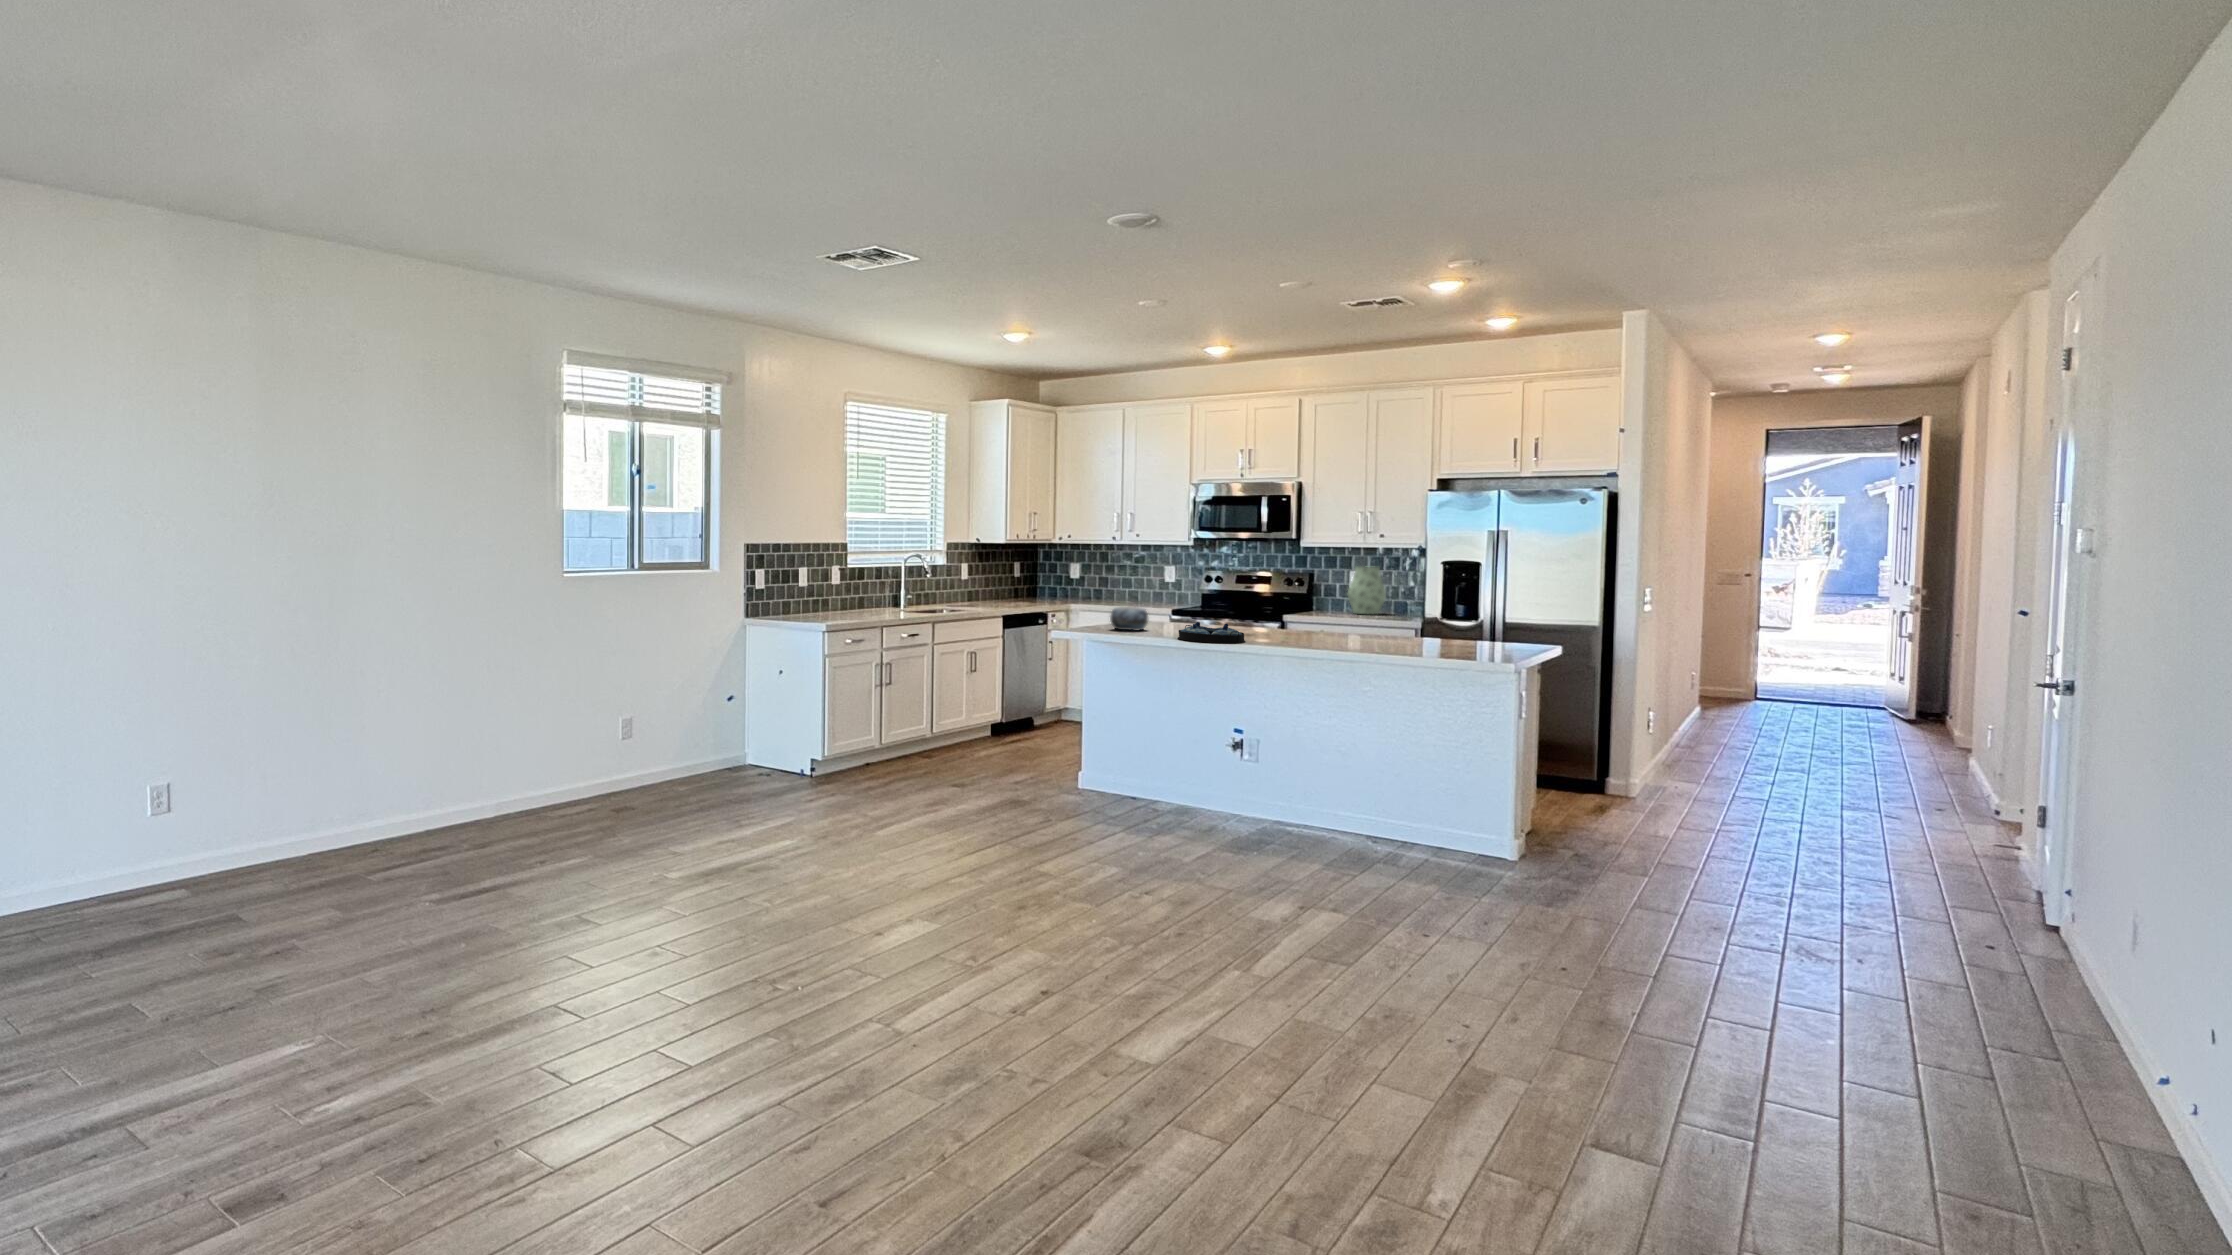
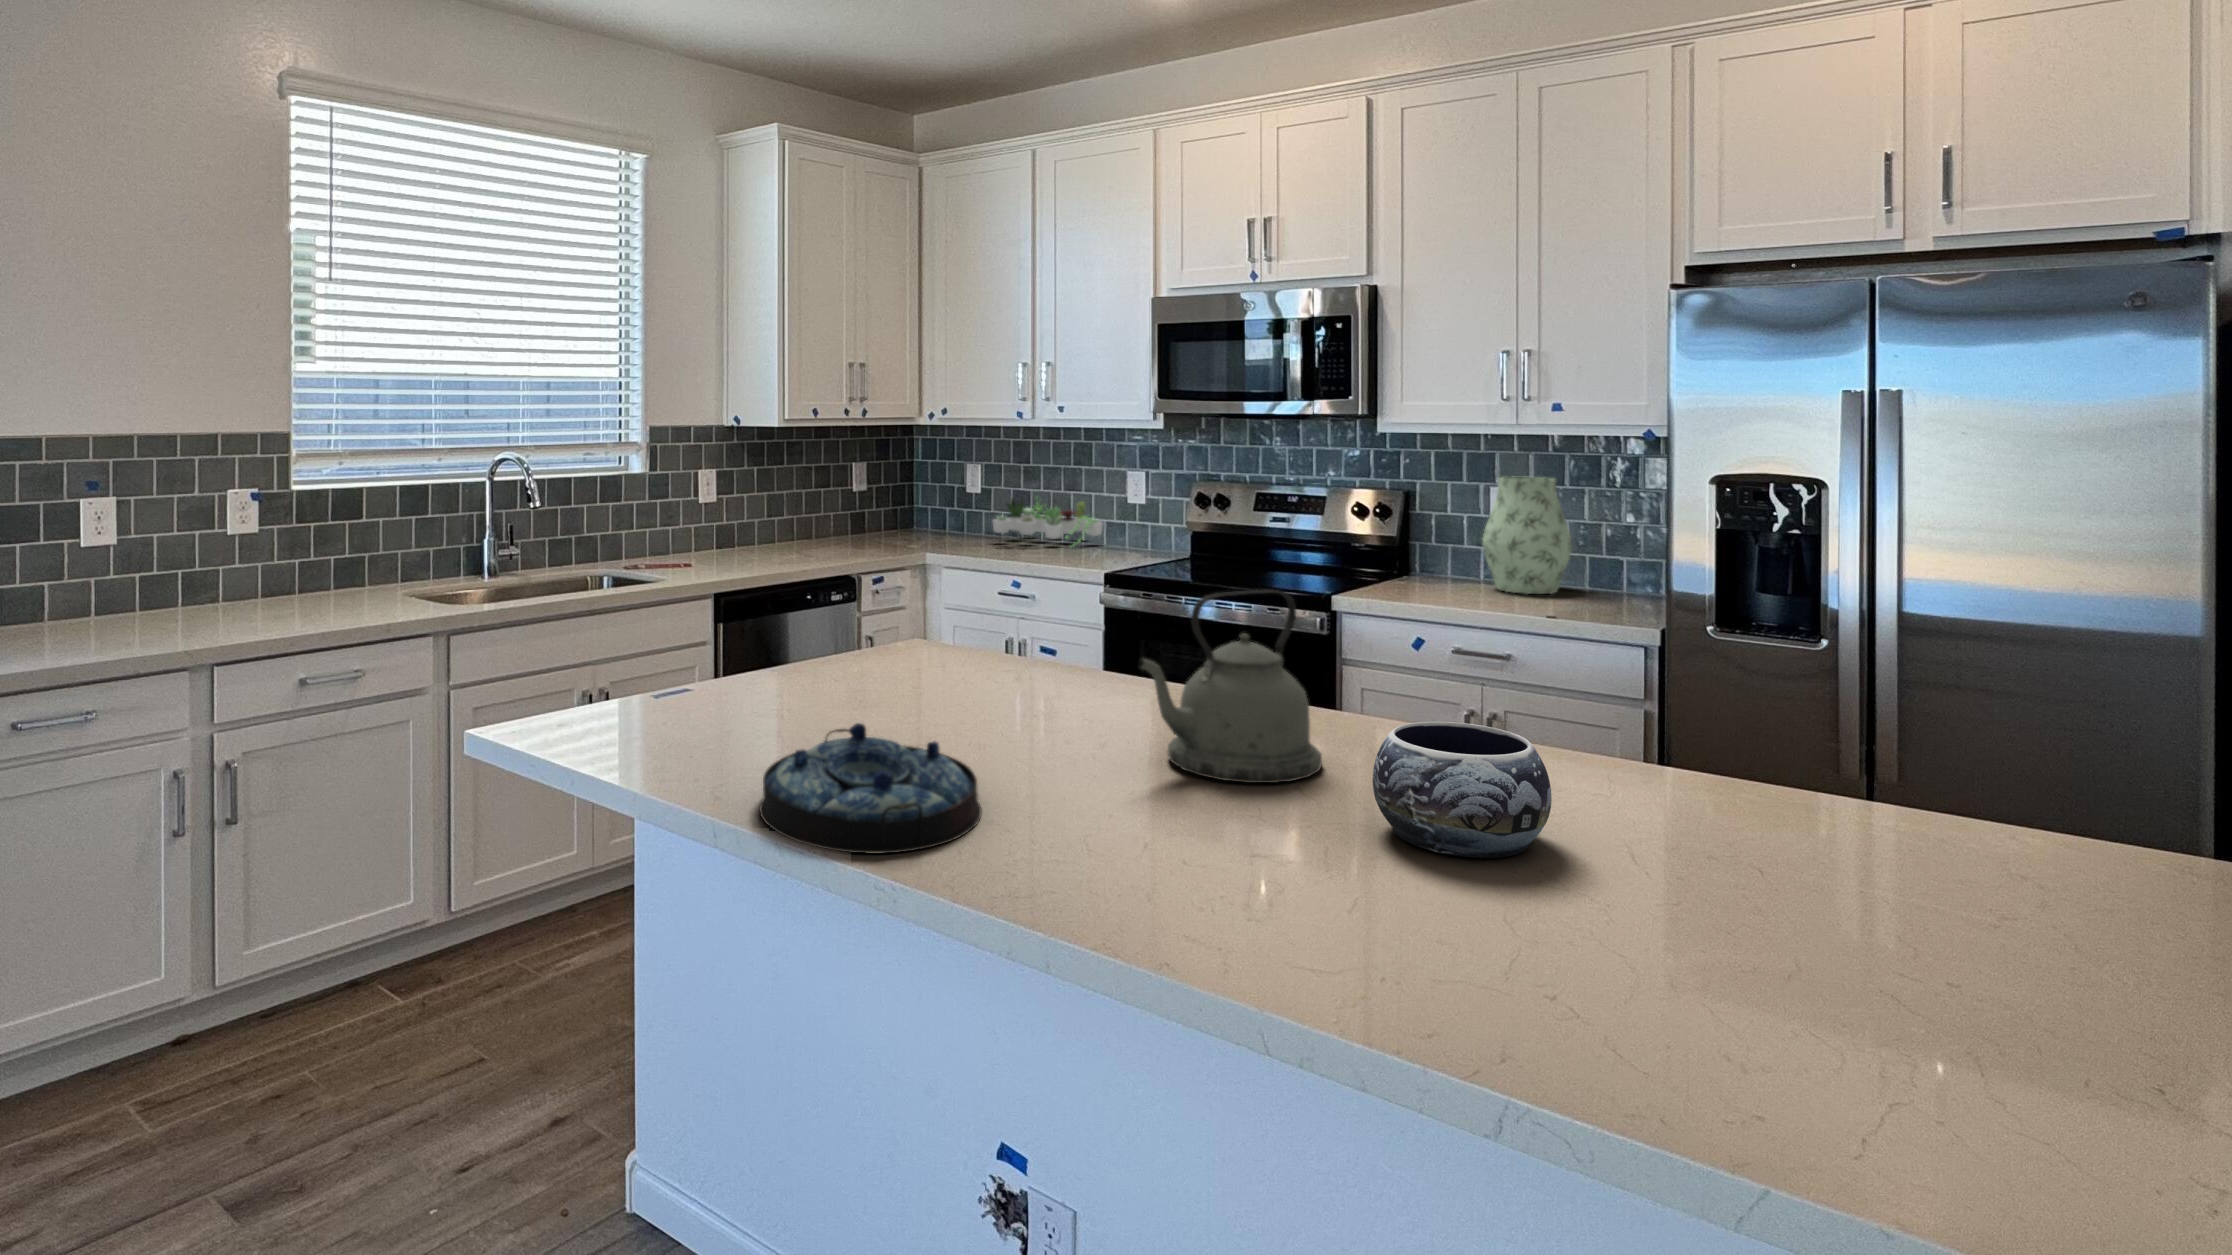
succulent plant: none [1092,578,1150,604] -> present [993,498,1103,542]
kettle: none [1277,587,1327,638] -> present [1139,590,1322,783]
decorative bowl: present [1110,607,1148,631] -> present [1373,722,1552,858]

